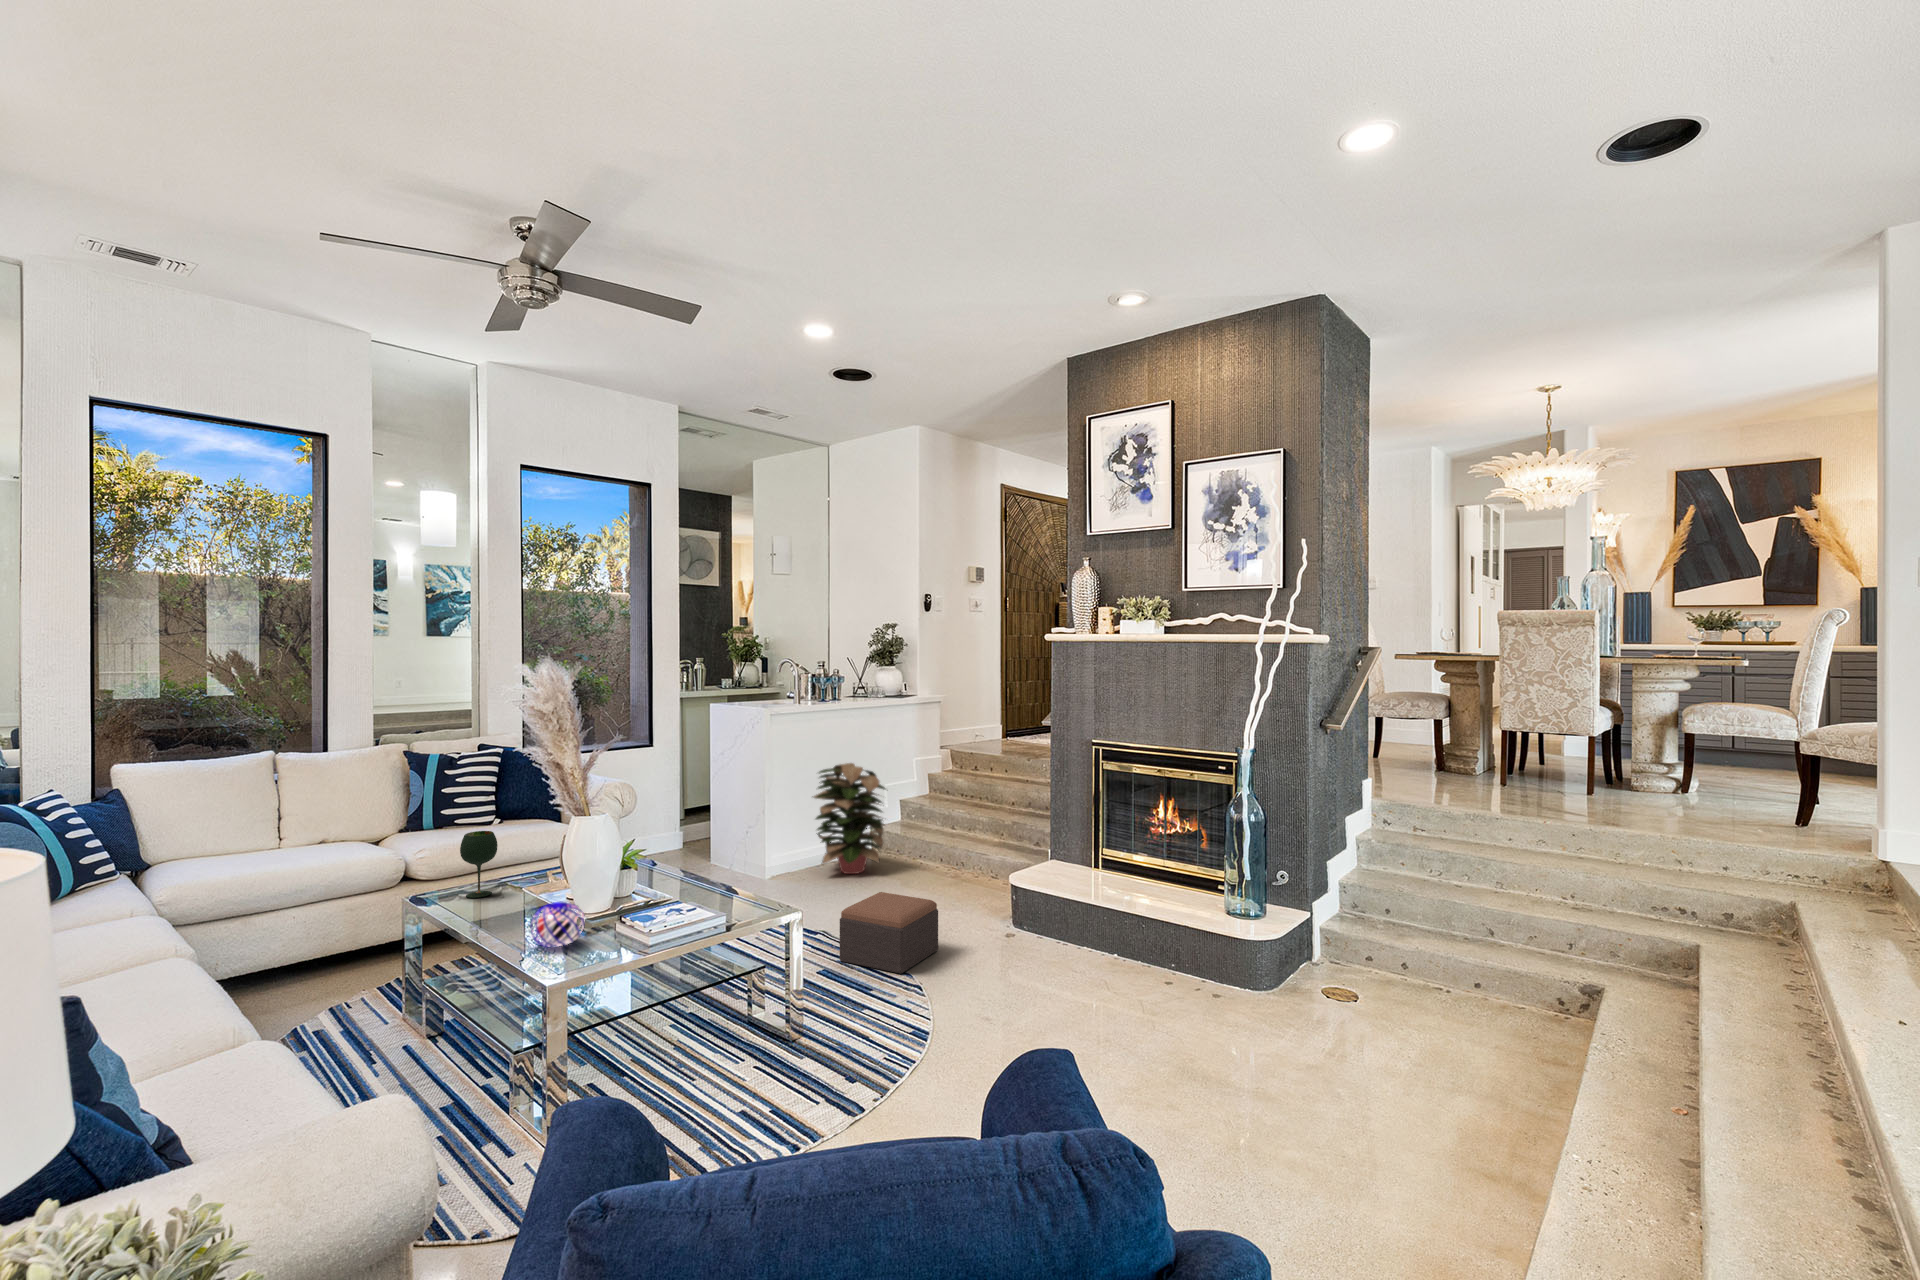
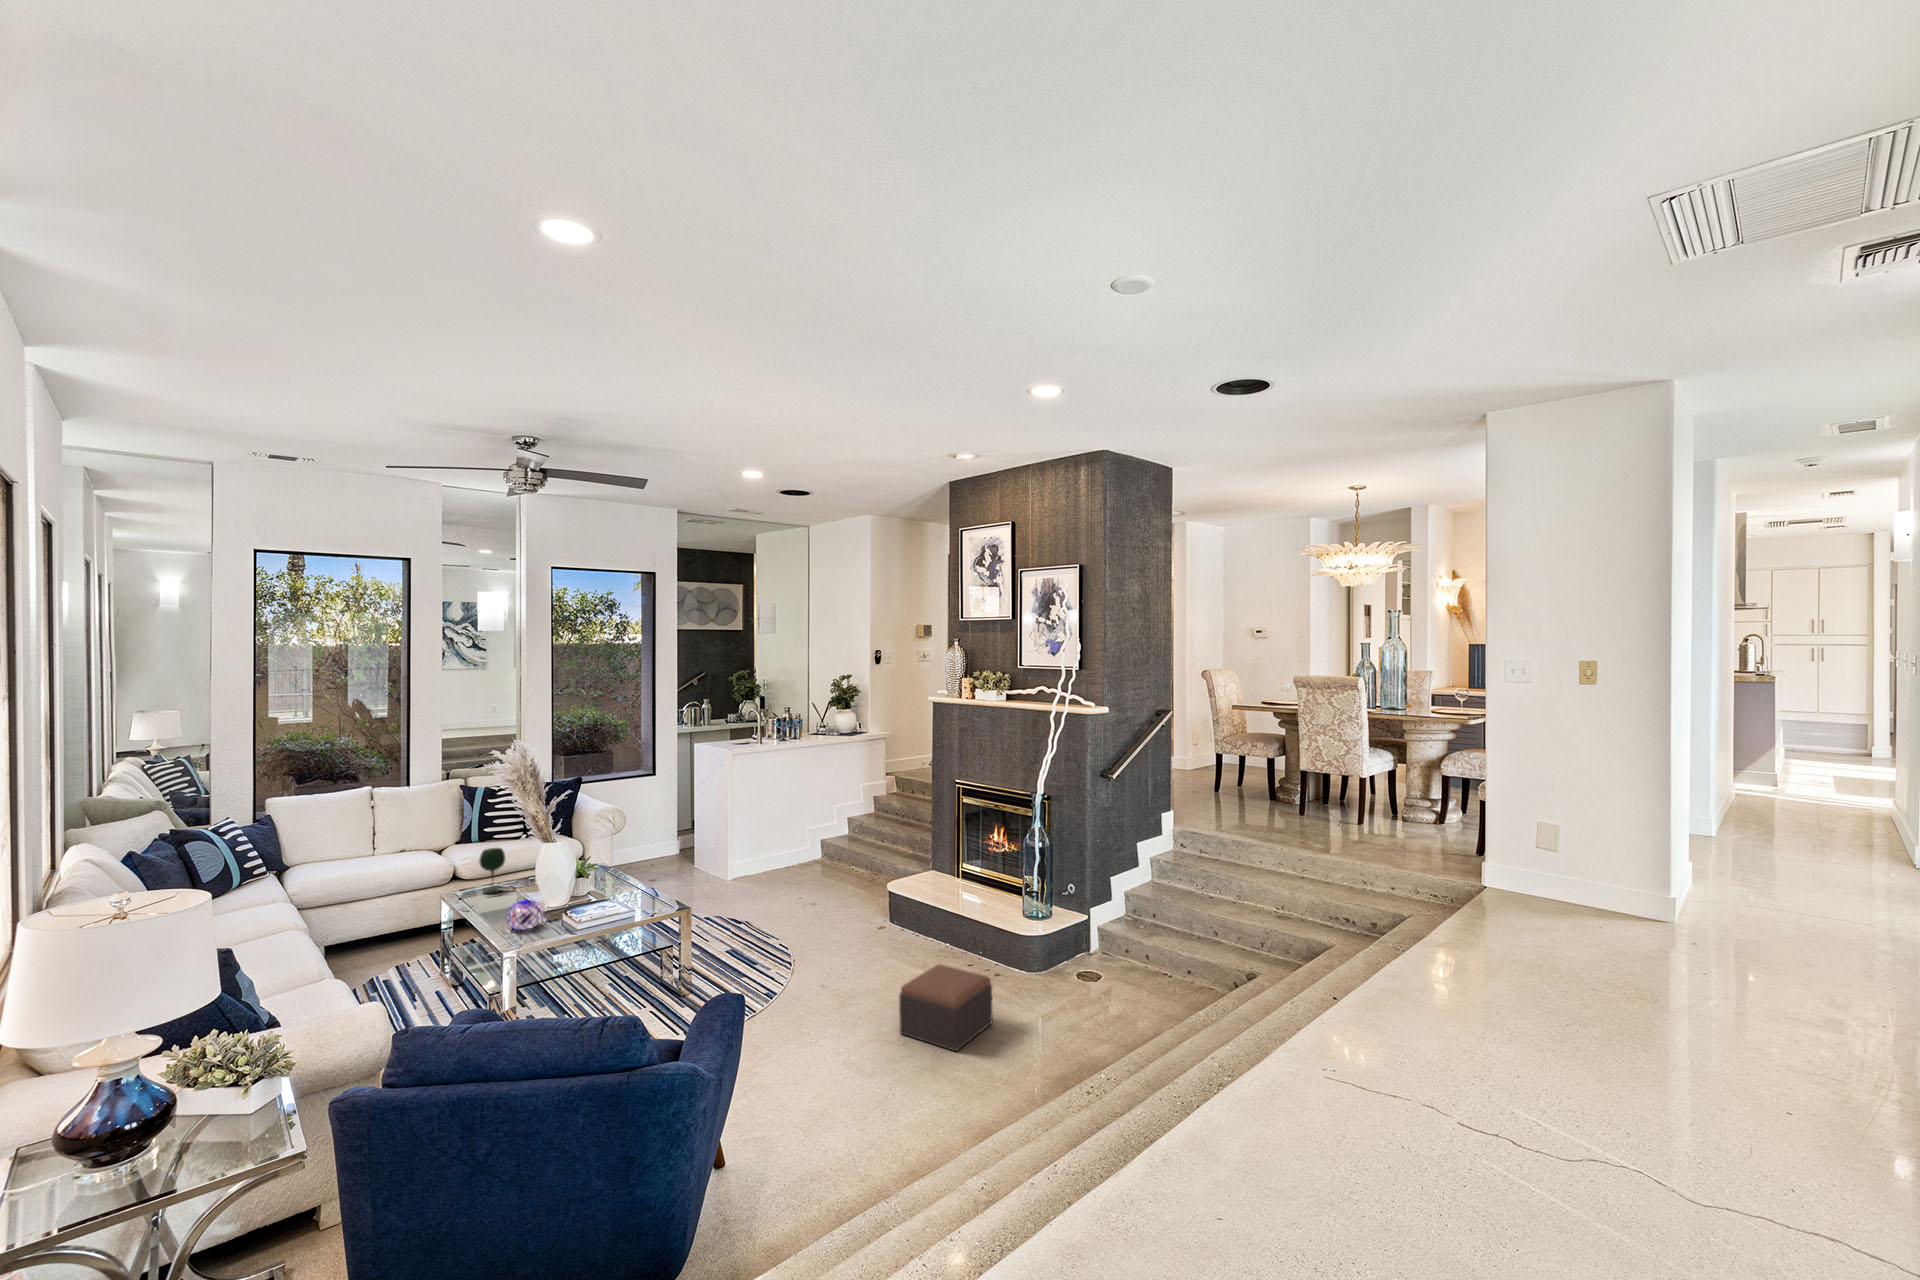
decorative plant: present [814,763,886,874] -> none [767,790,826,875]
footstool: present [840,892,938,974] -> present [899,964,992,1051]

